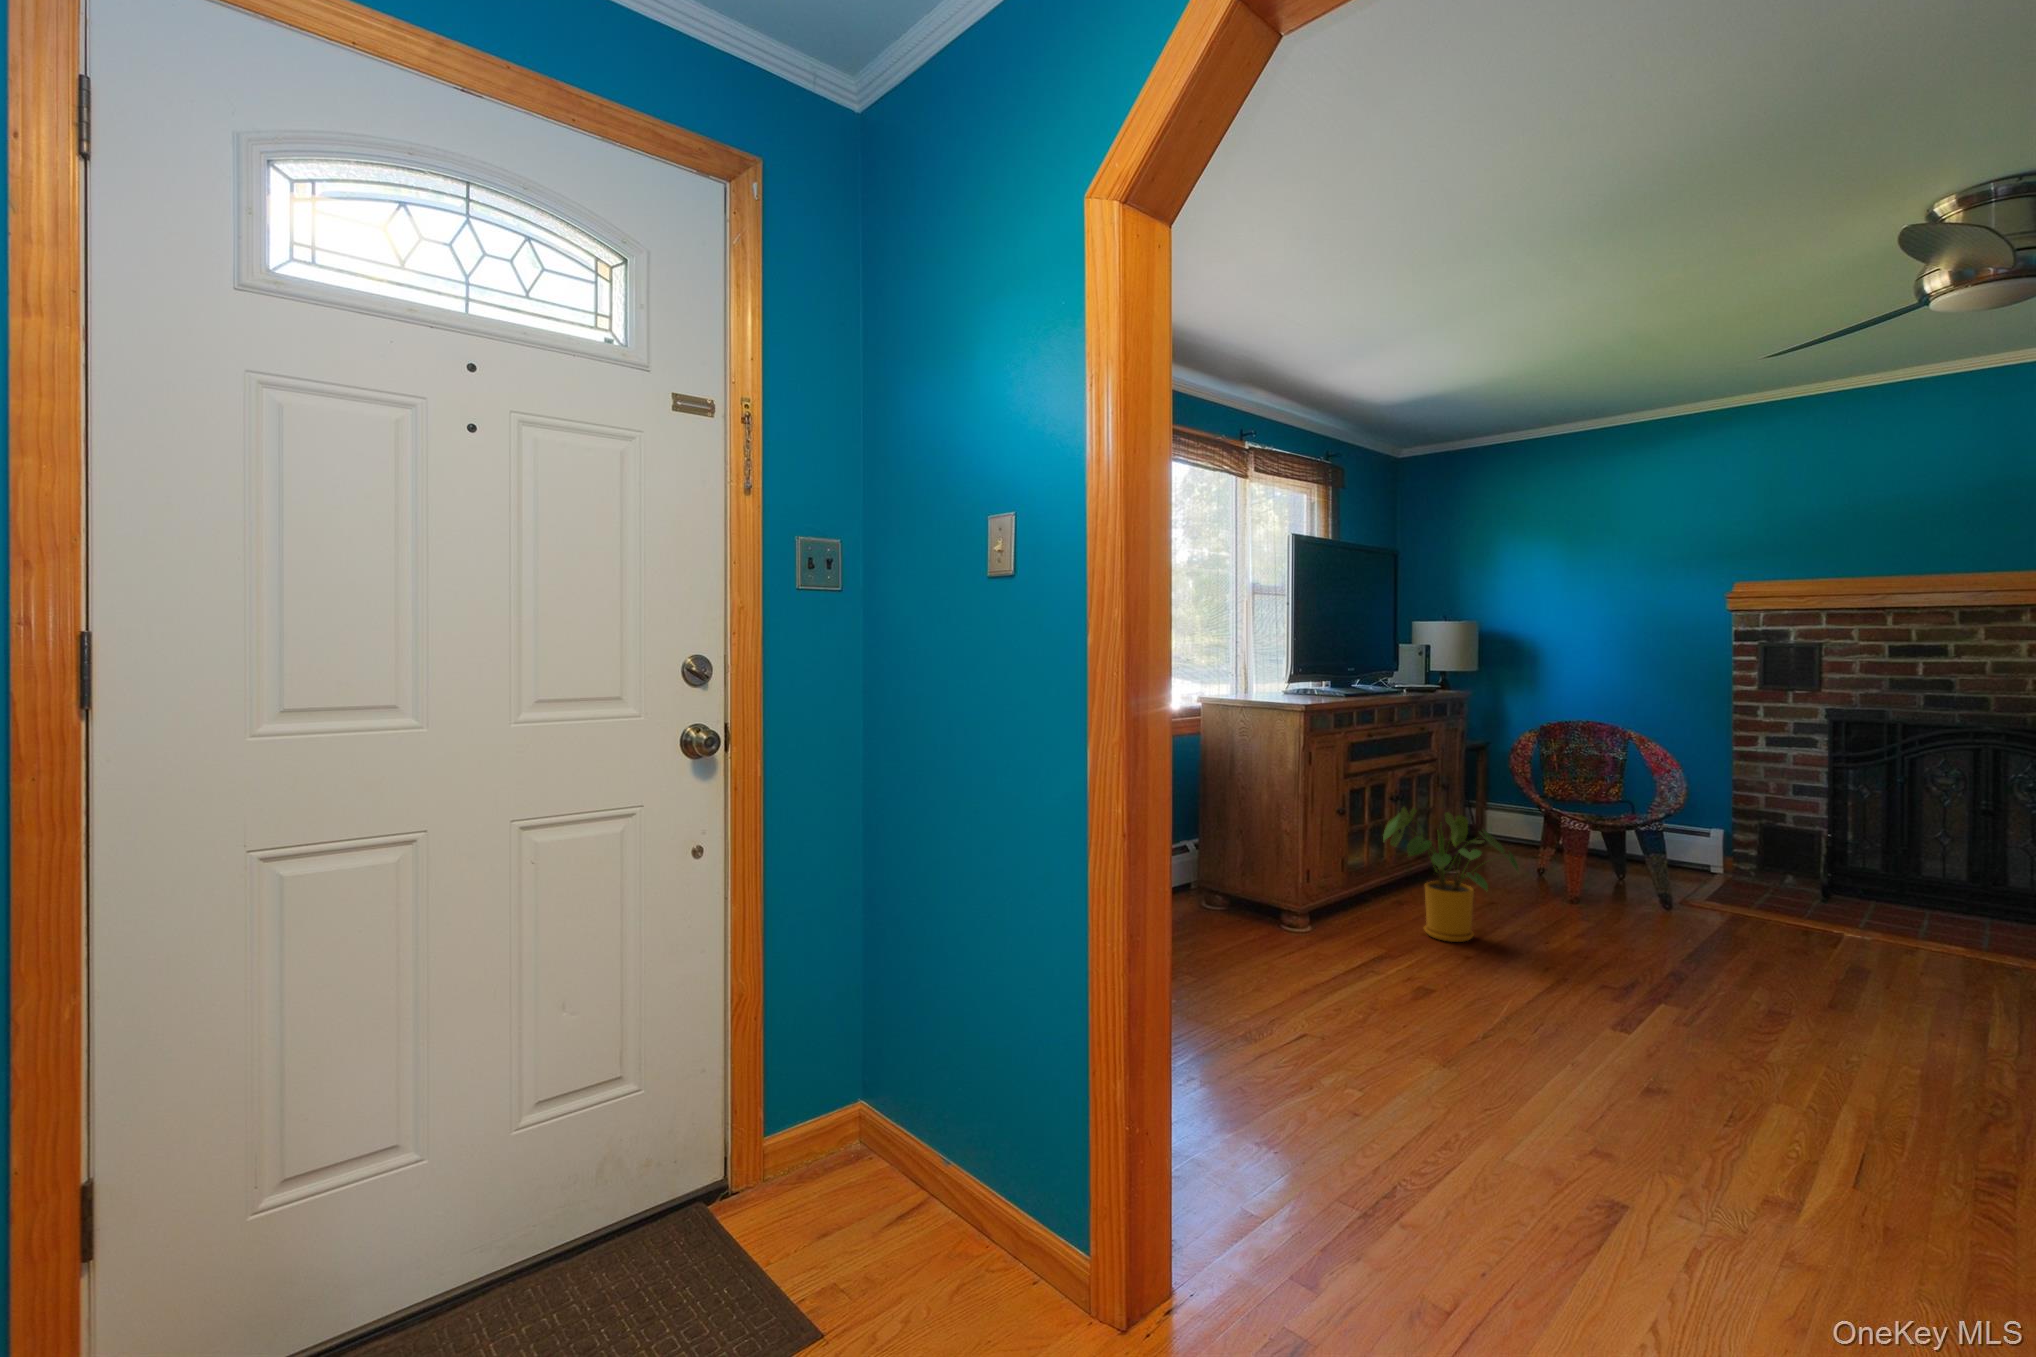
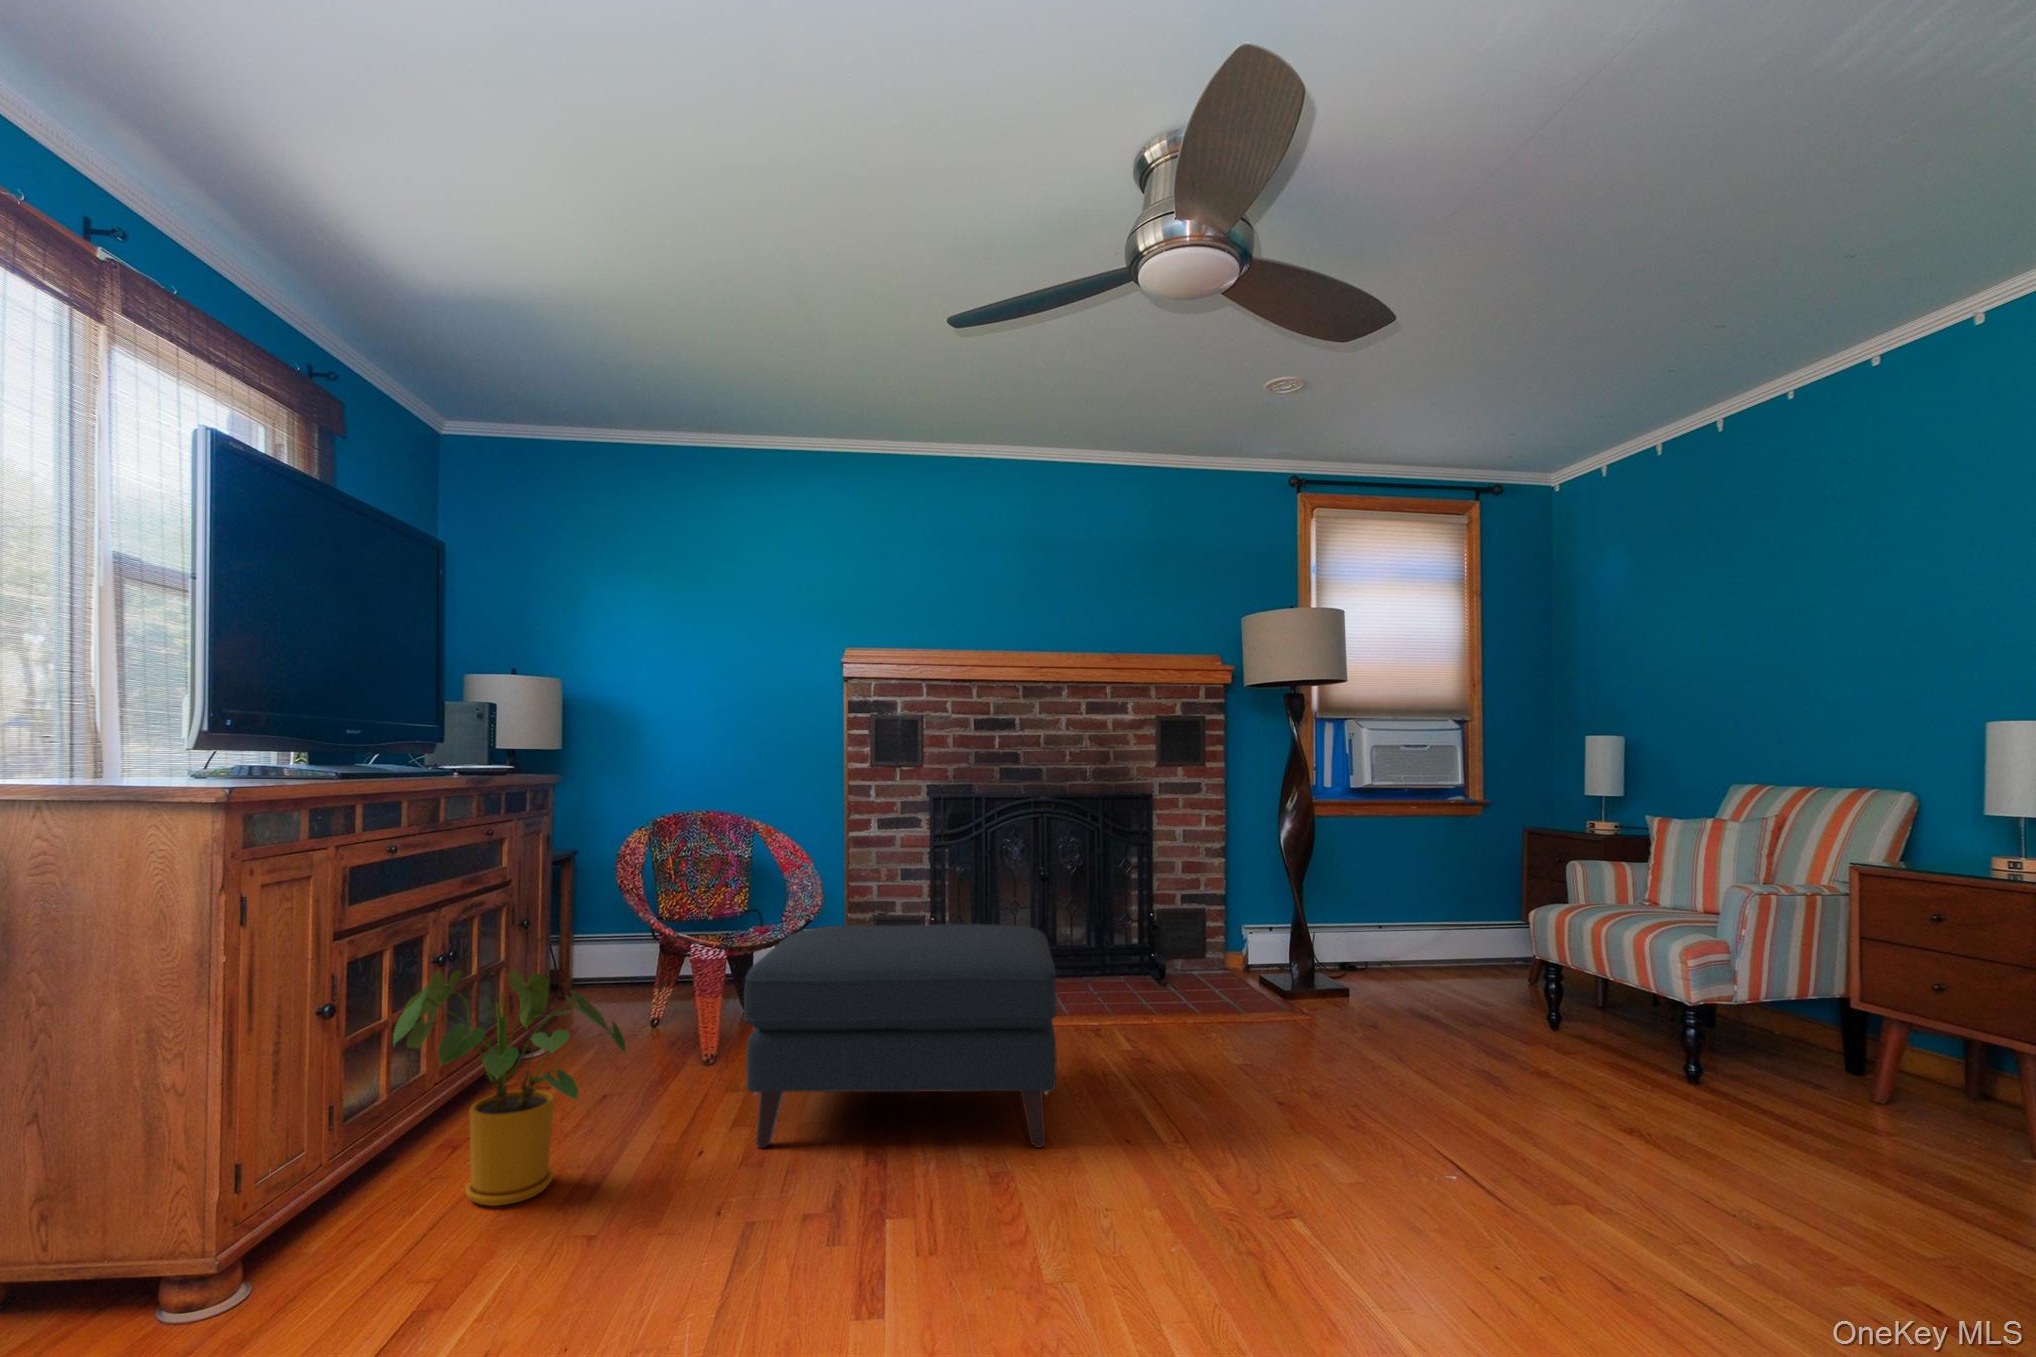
ottoman: none [1606,818,1932,1018] -> present [744,924,1057,1148]

